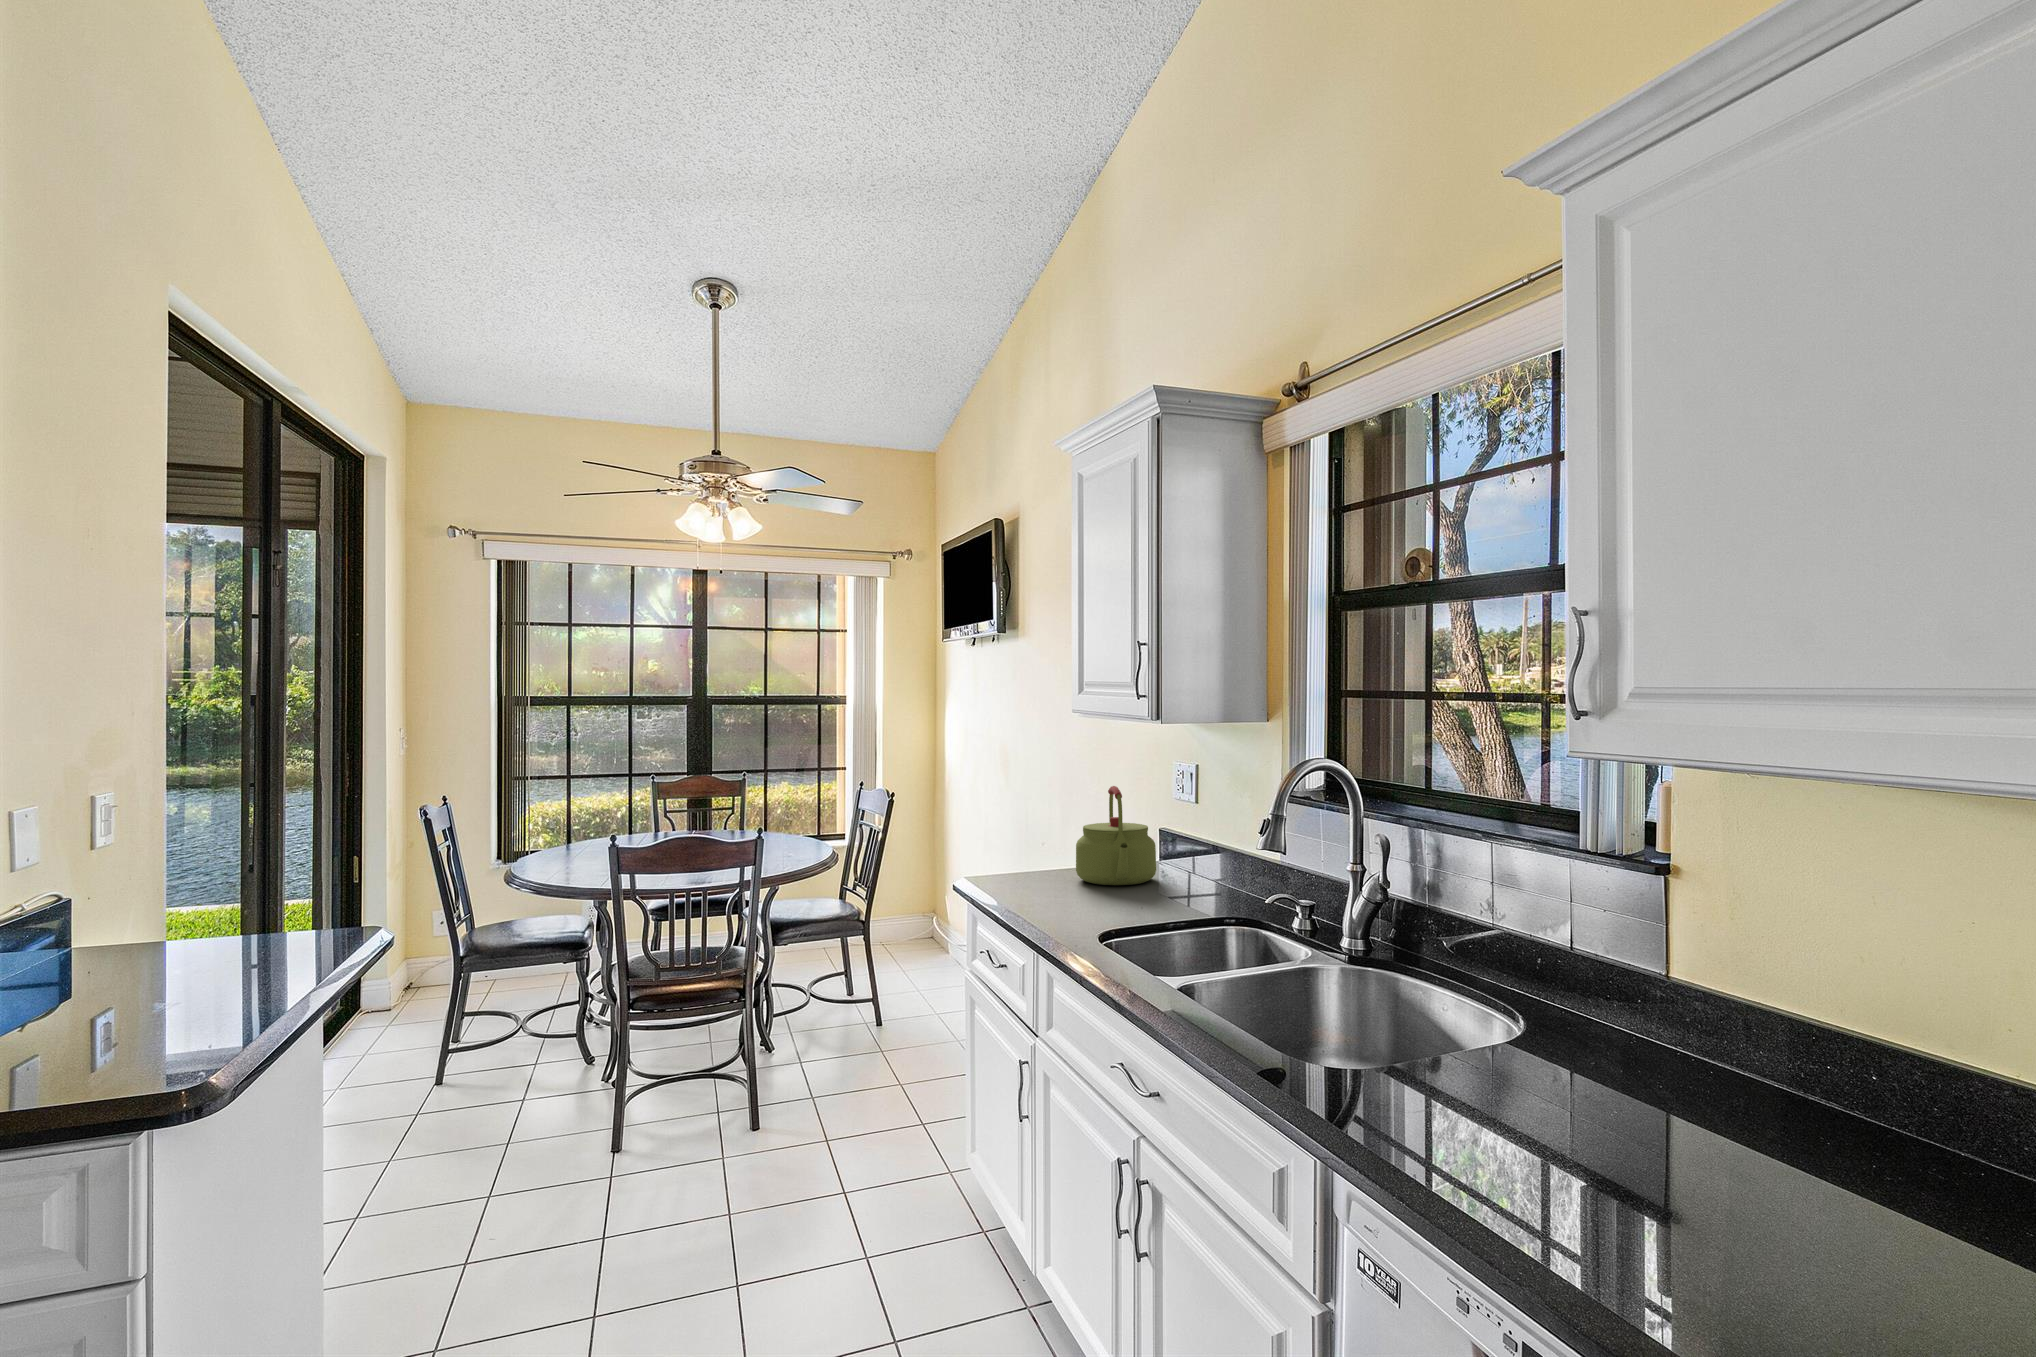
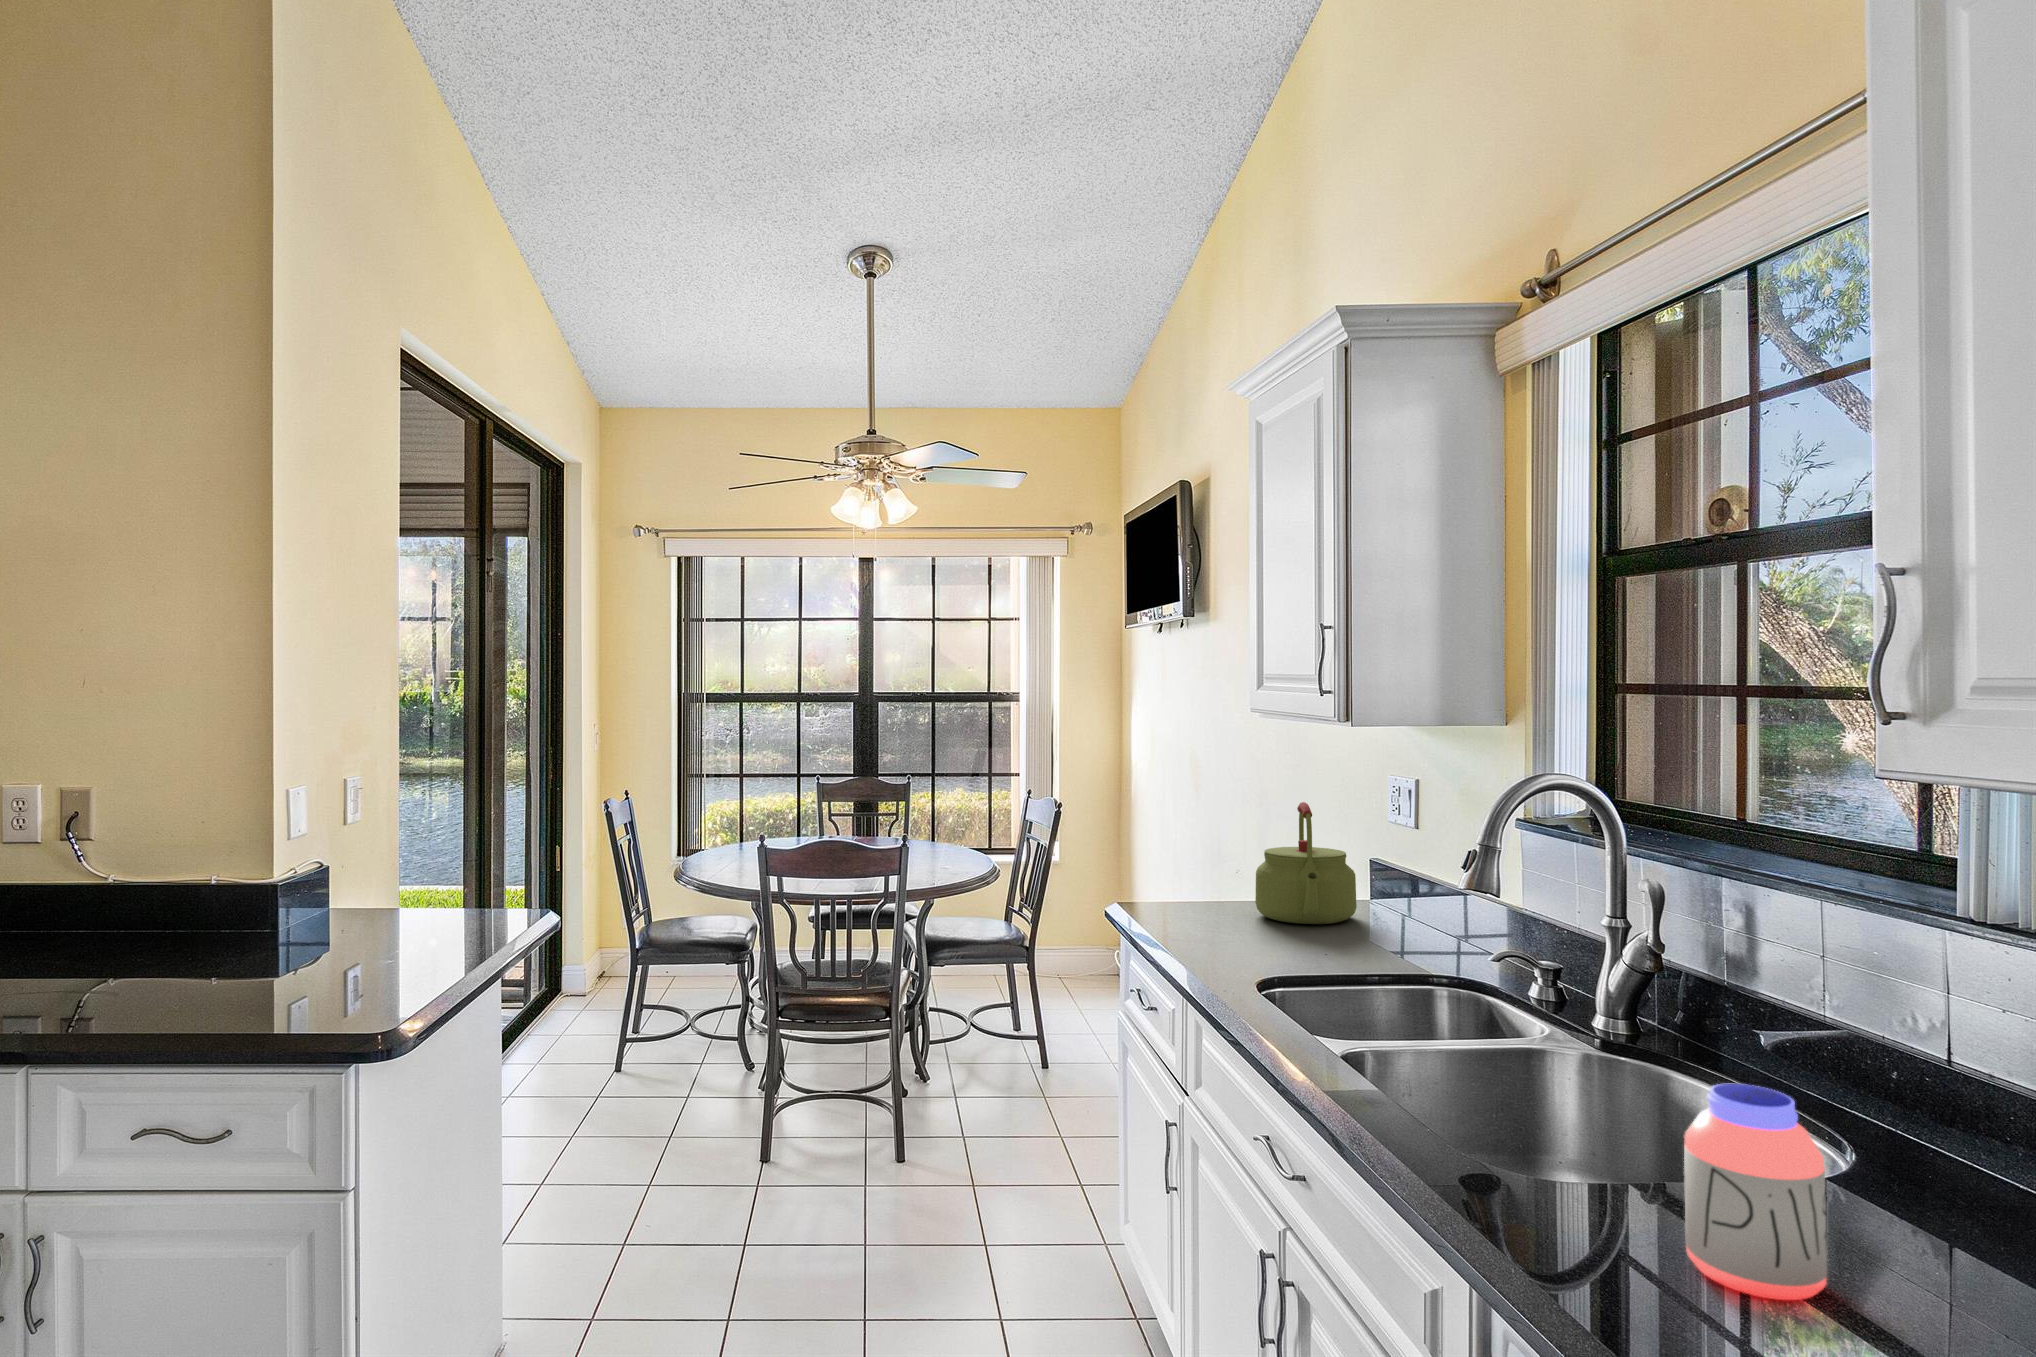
jar: none [1417,971,1504,1110] -> present [1684,1084,1827,1300]

